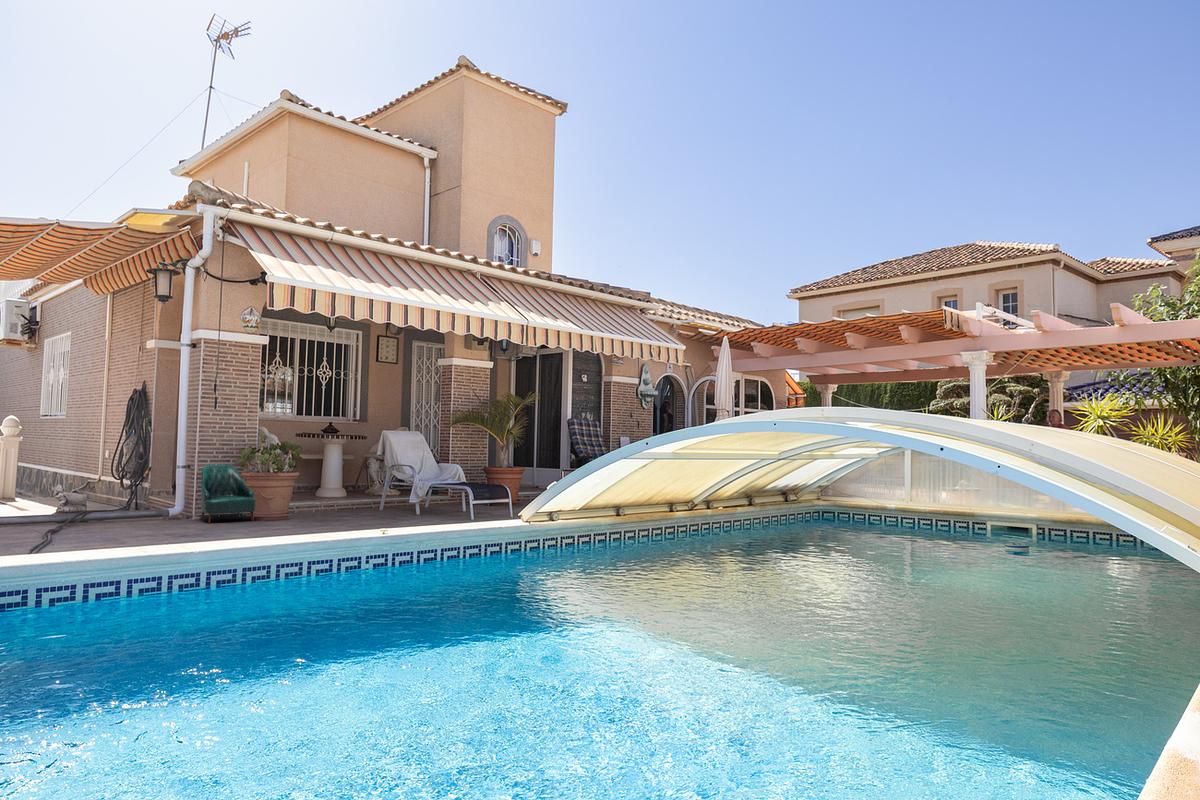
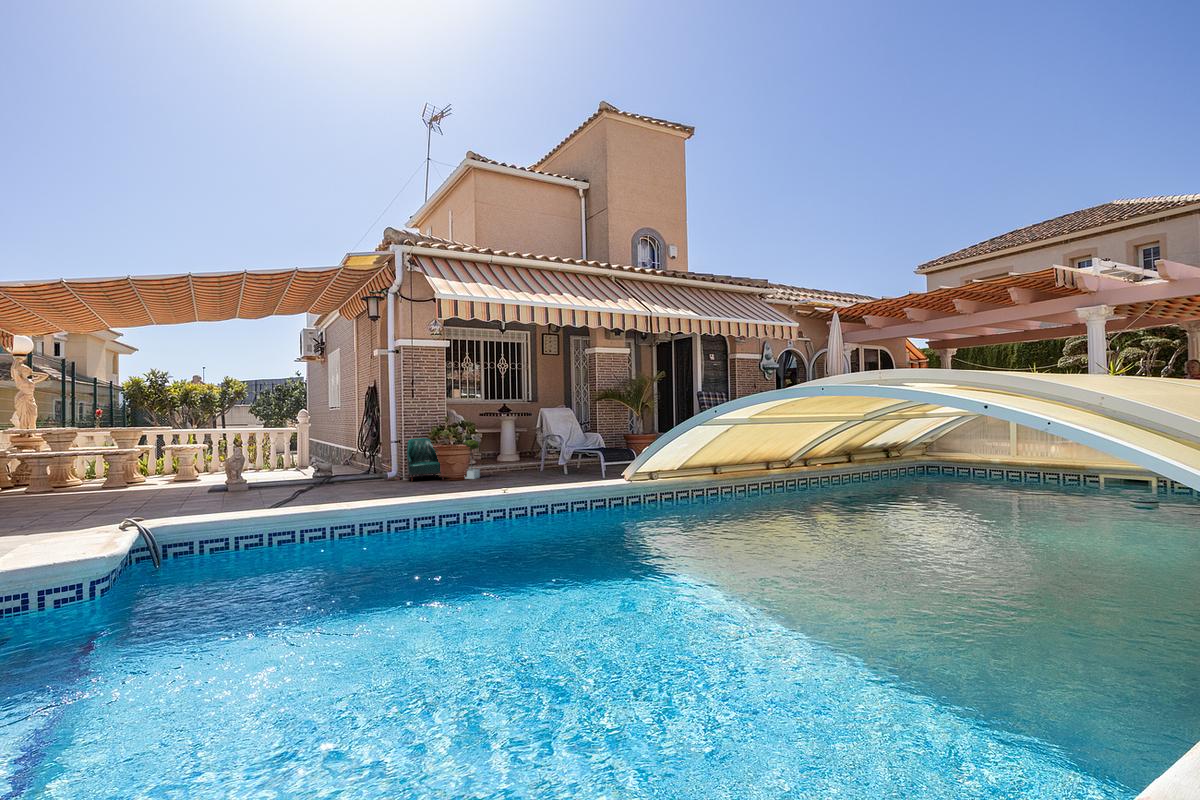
potted tree: none [282,468,306,521] -> present [463,440,480,479]

